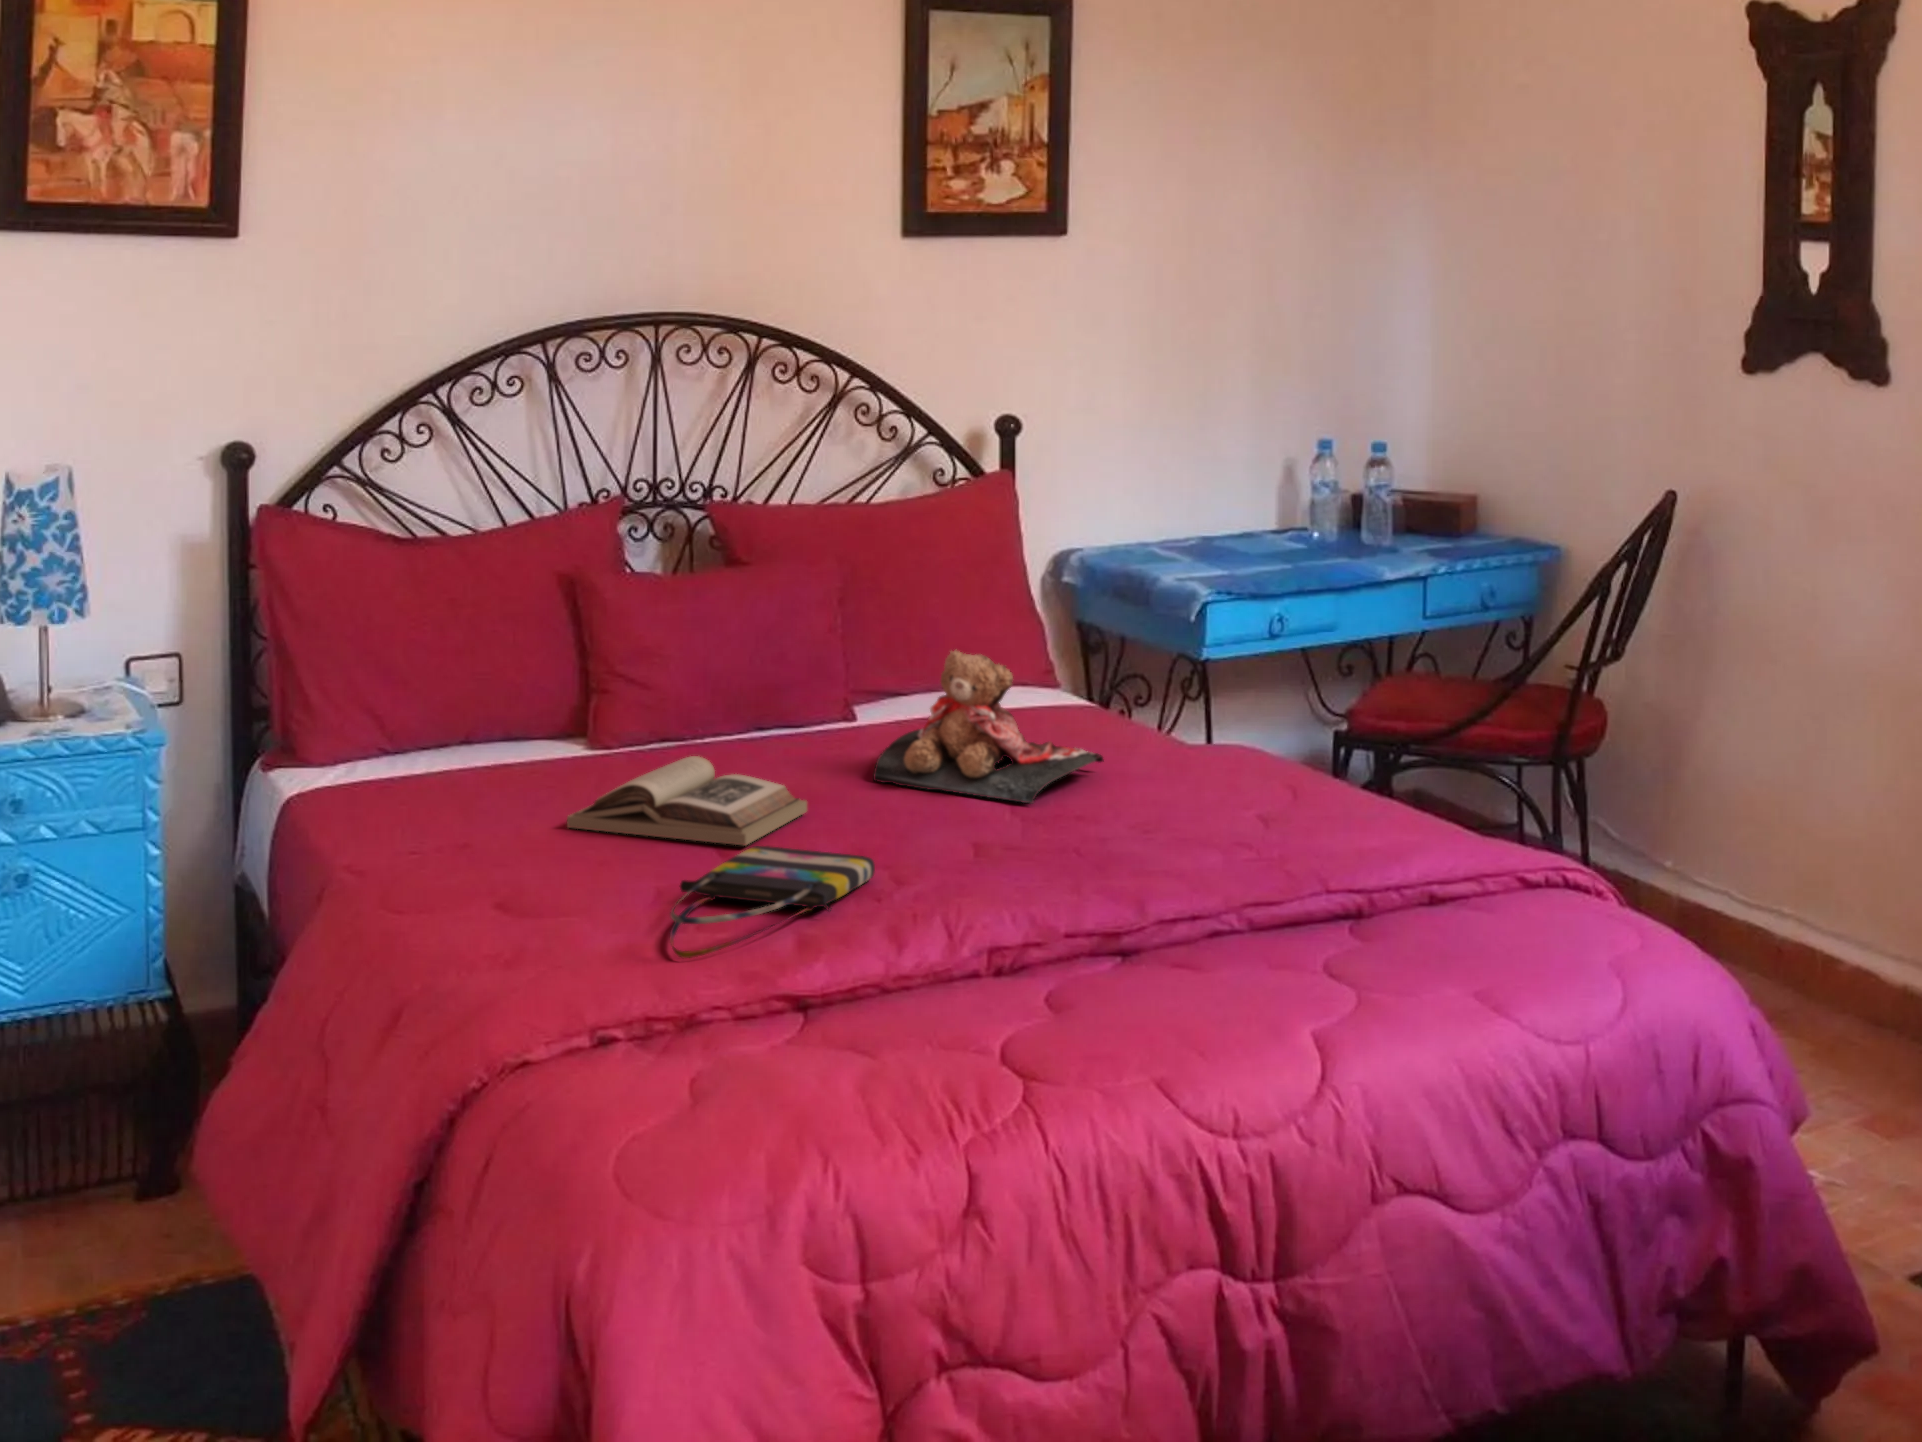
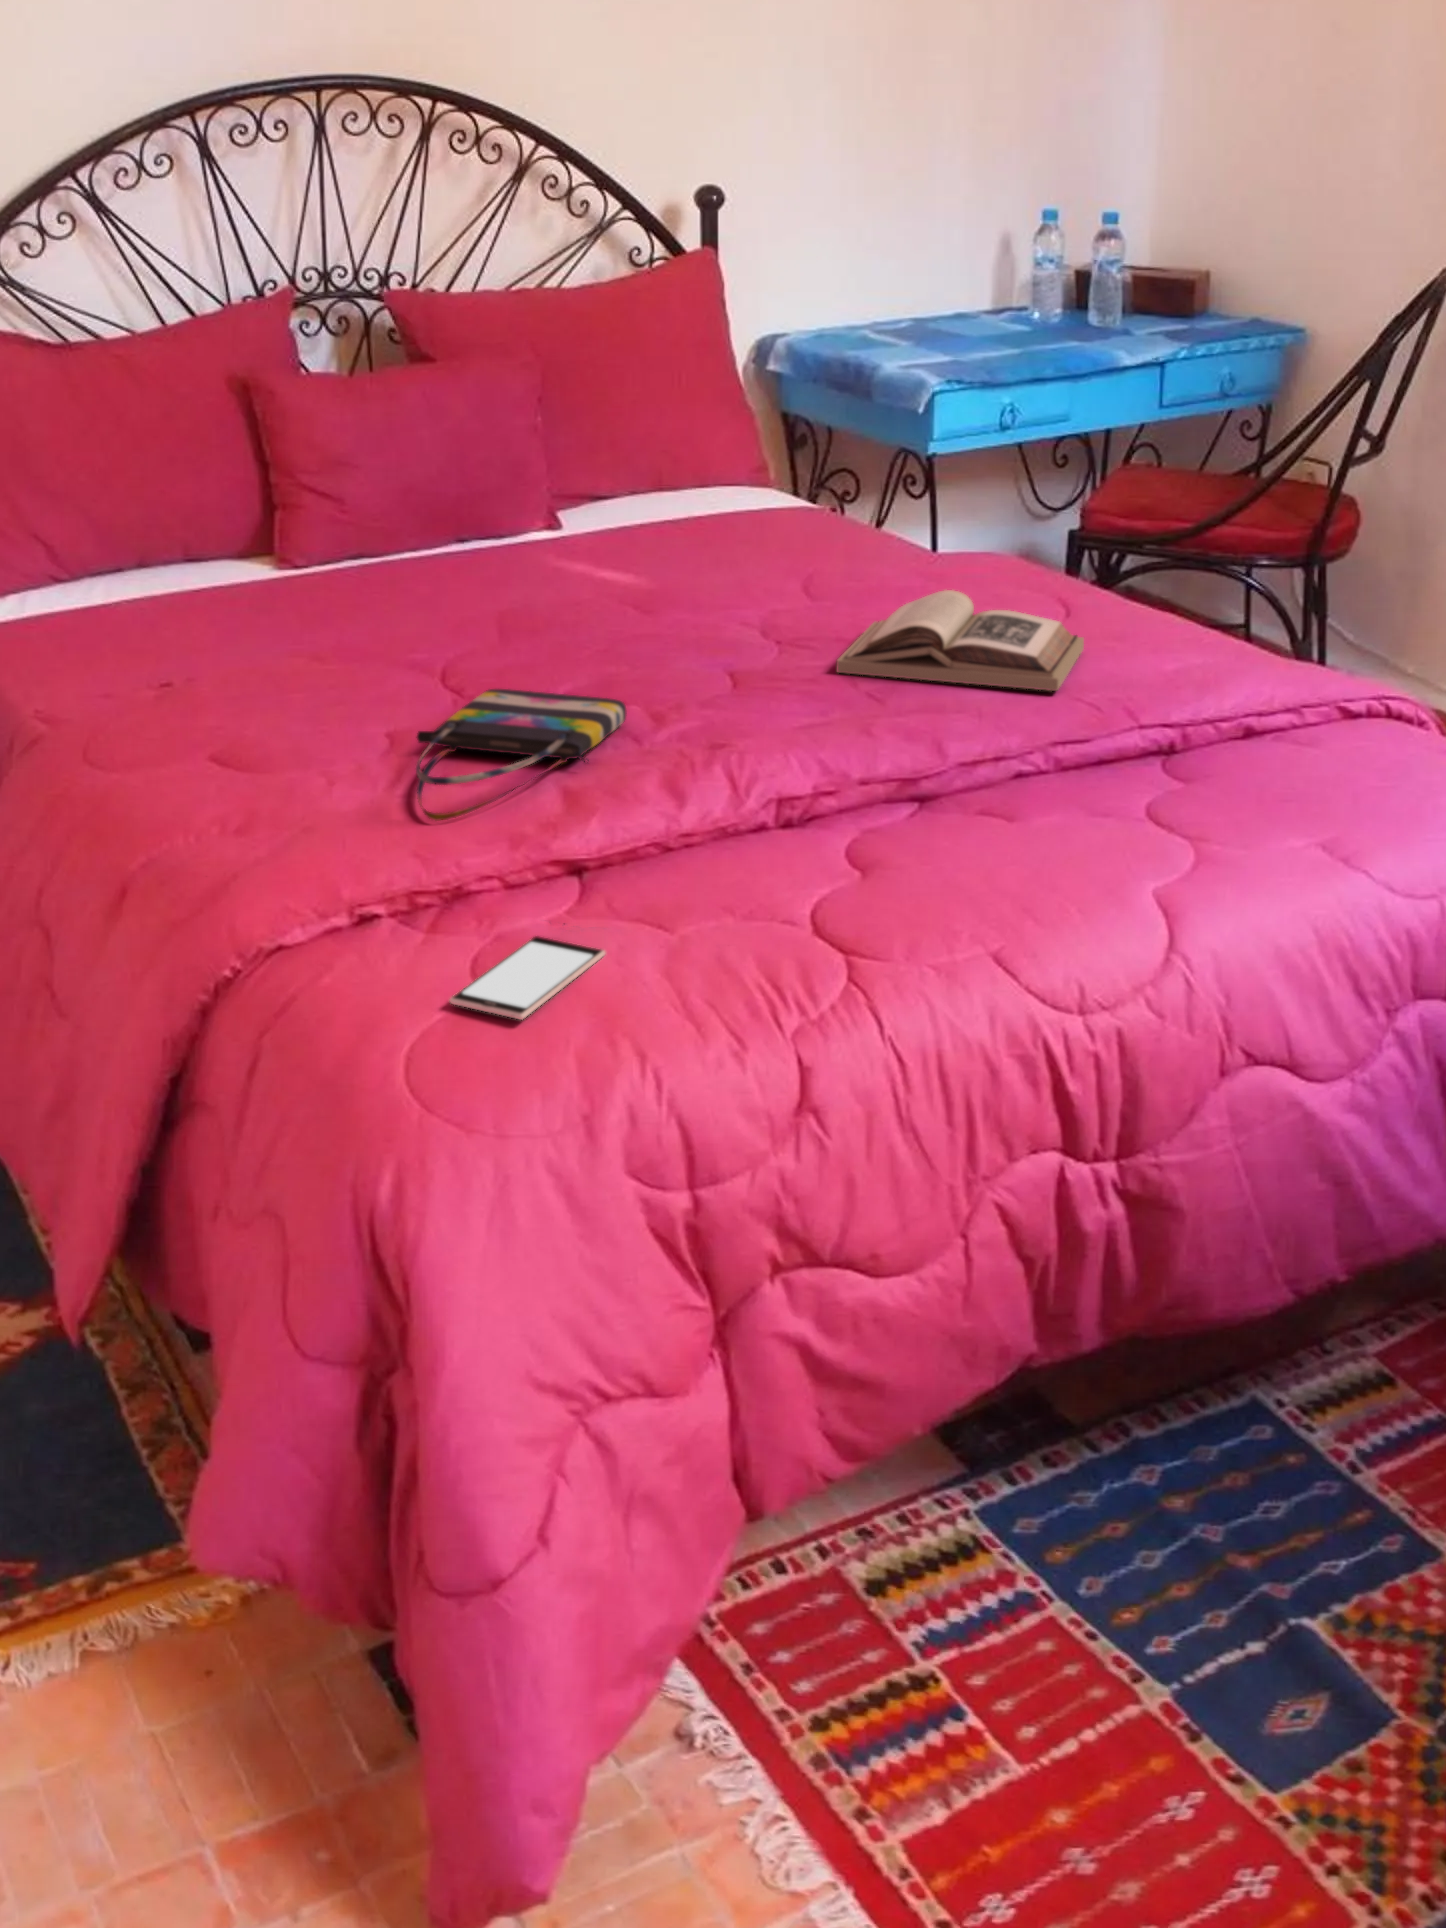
teddy bear: present [873,650,1104,804] -> none [600,460,852,633]
book: present [567,756,807,846] -> present [837,590,1084,691]
smartphone: none [665,1058,815,1128] -> present [450,936,605,1019]

